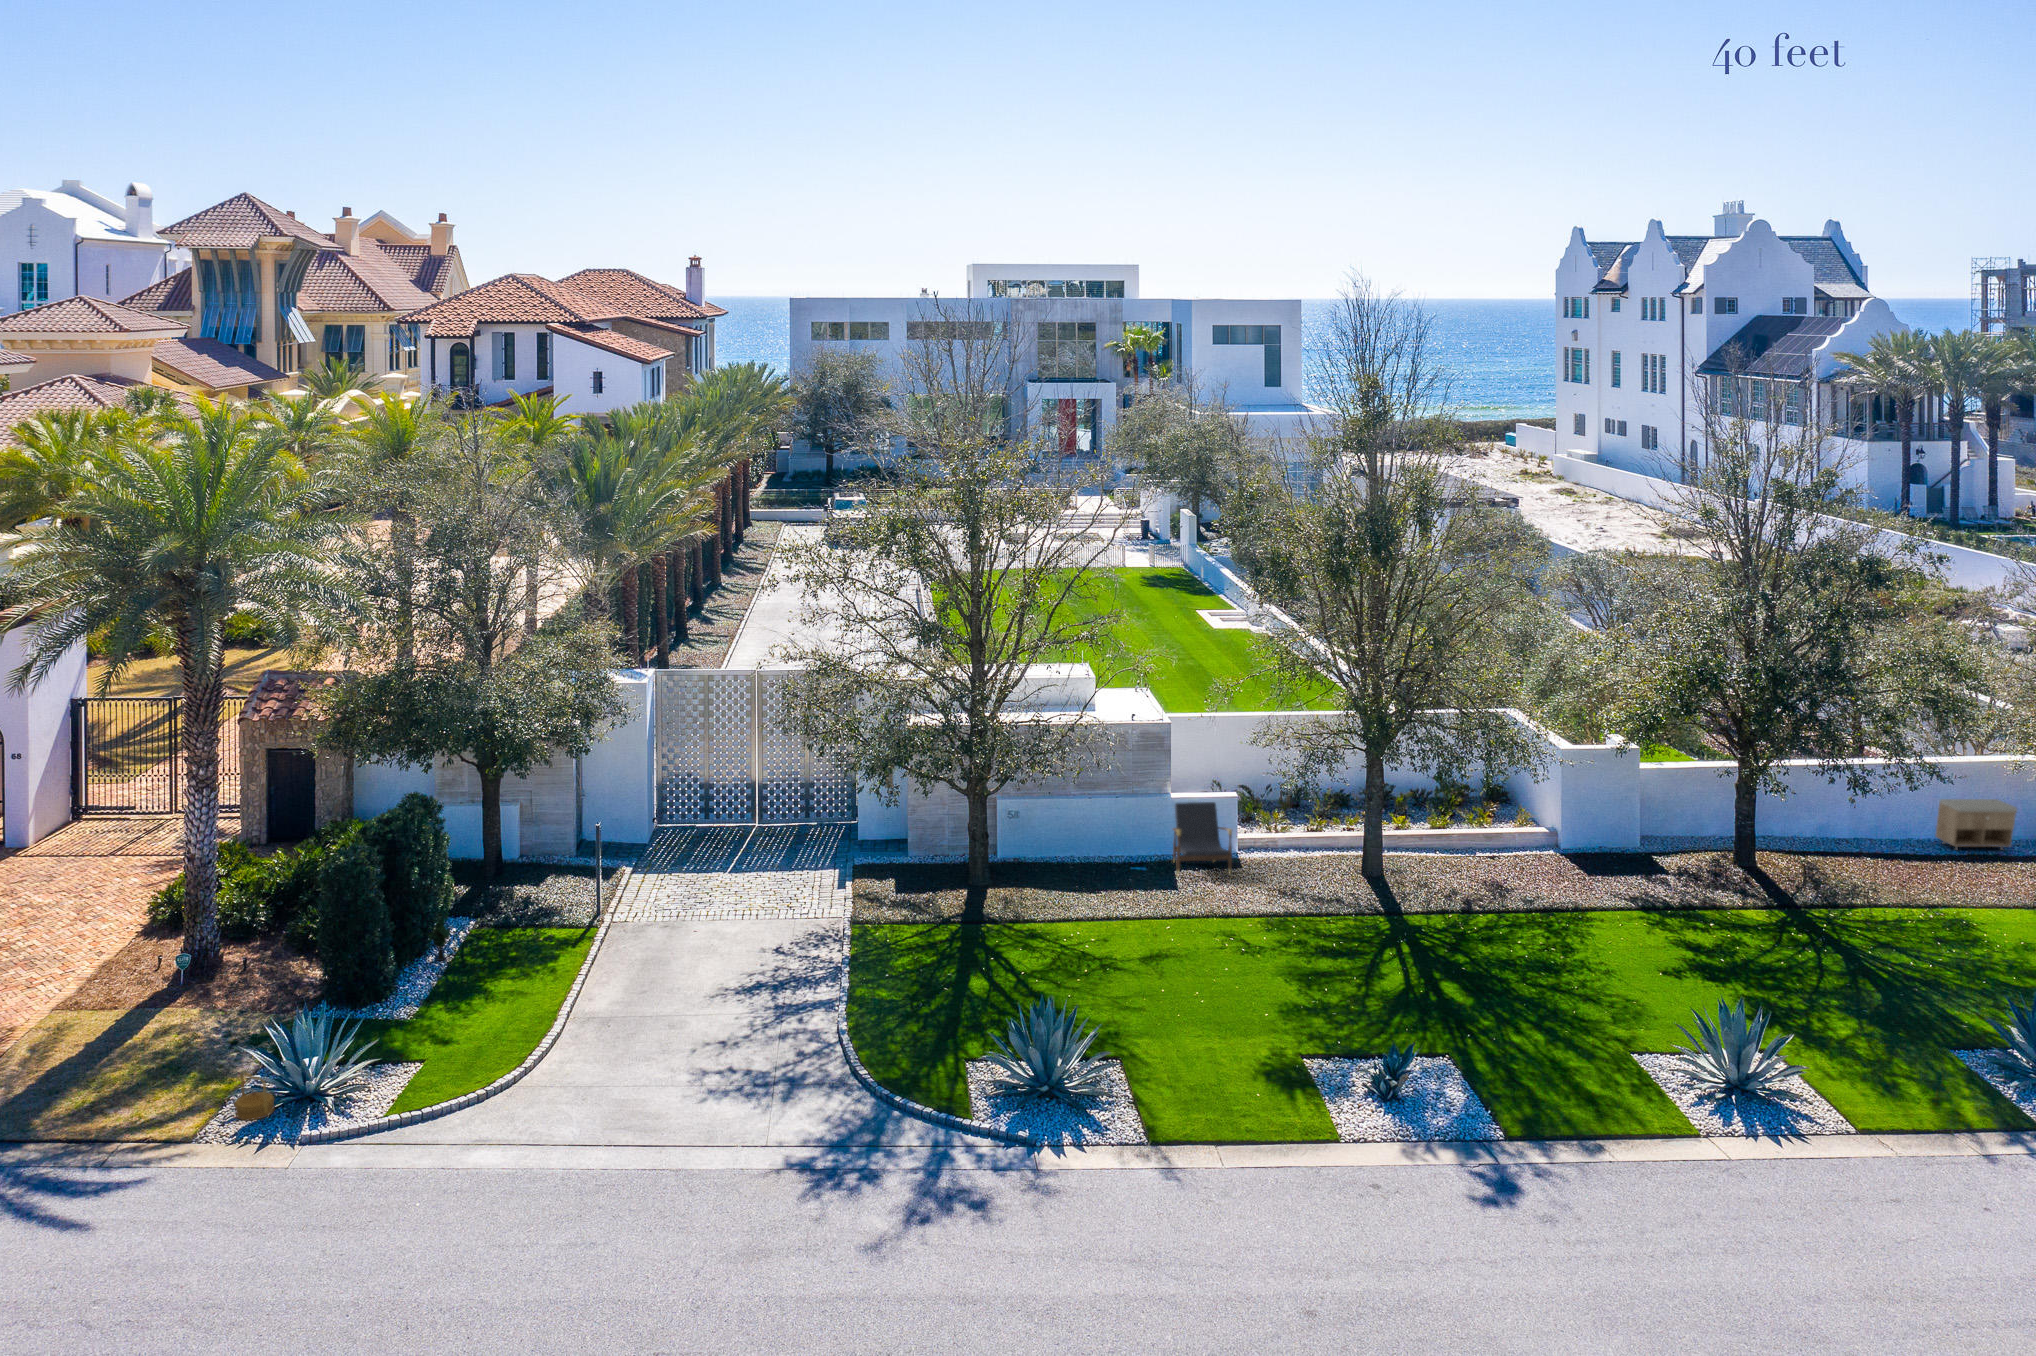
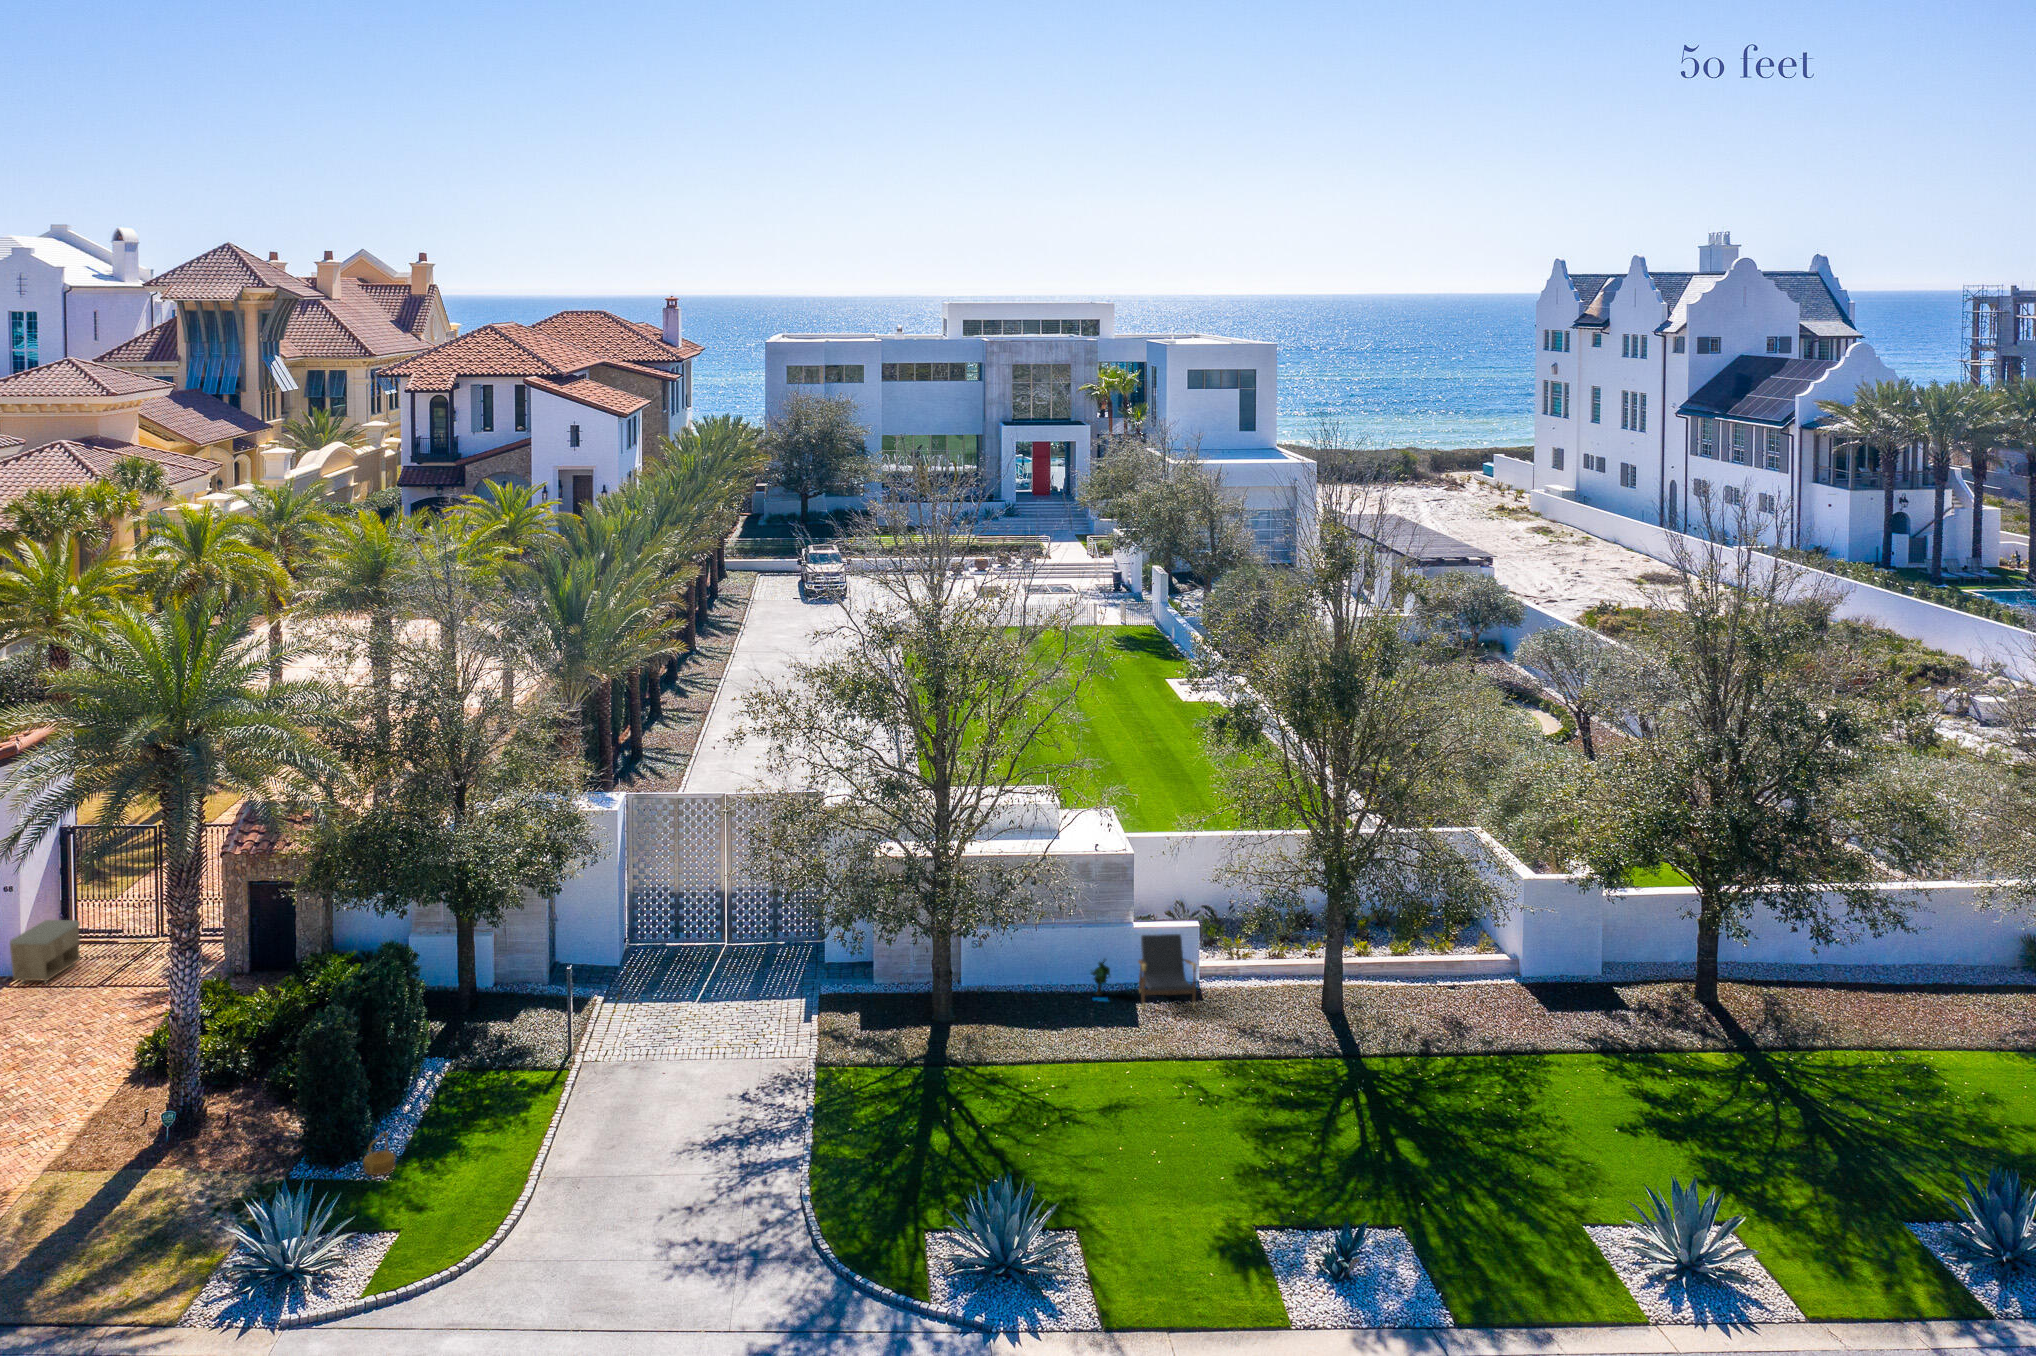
storage bench: present [1936,799,2017,850] -> present [10,920,80,983]
decorative plant: present [428,917,450,961] -> present [1091,959,1110,996]
basket: present [234,1072,274,1120] -> present [363,1132,396,1175]

